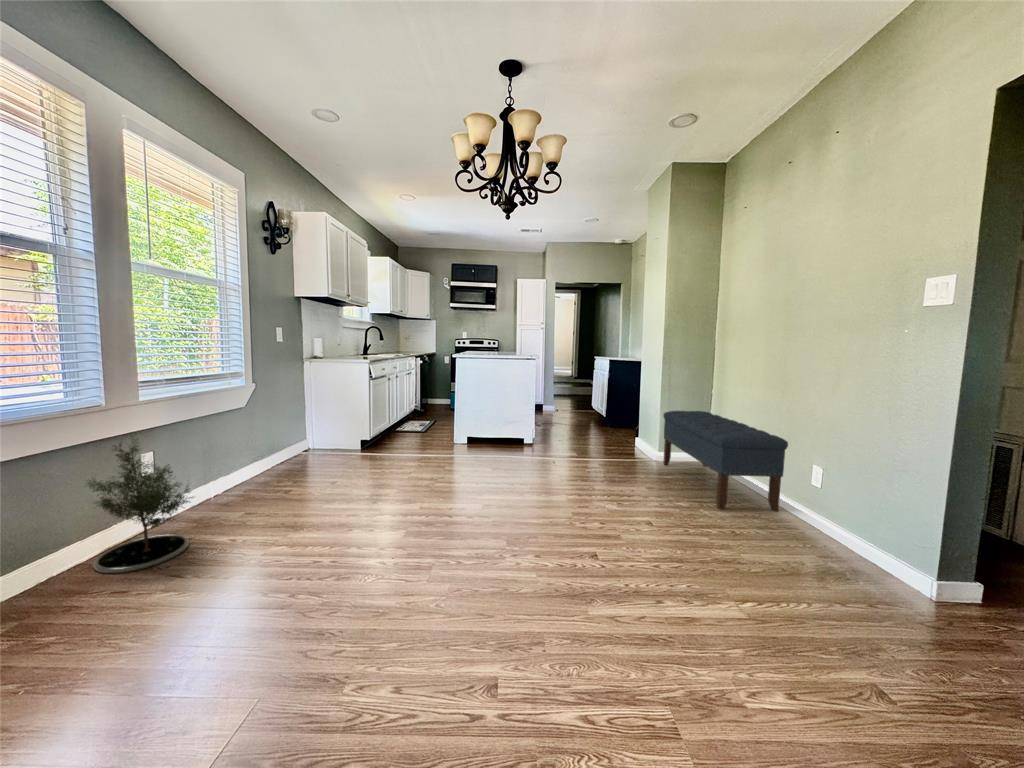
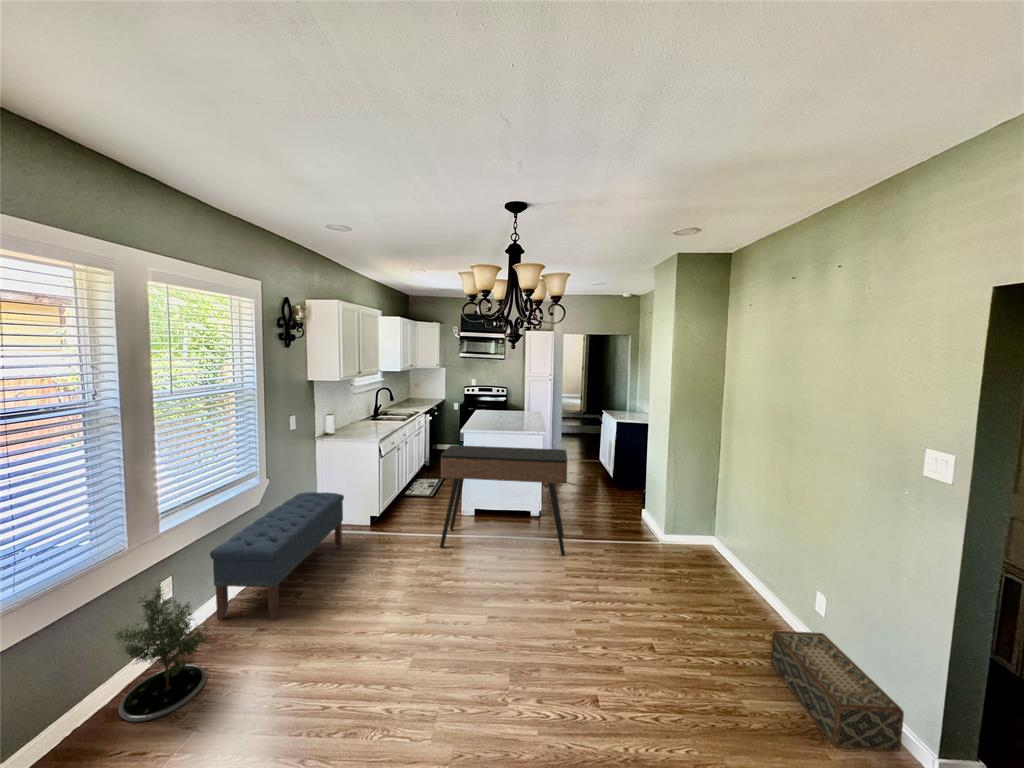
console table: none [433,365,561,467] -> present [440,445,567,555]
bench: present [663,411,788,511] -> present [210,492,344,621]
woven basket: none [768,497,905,584] -> present [771,631,904,752]

